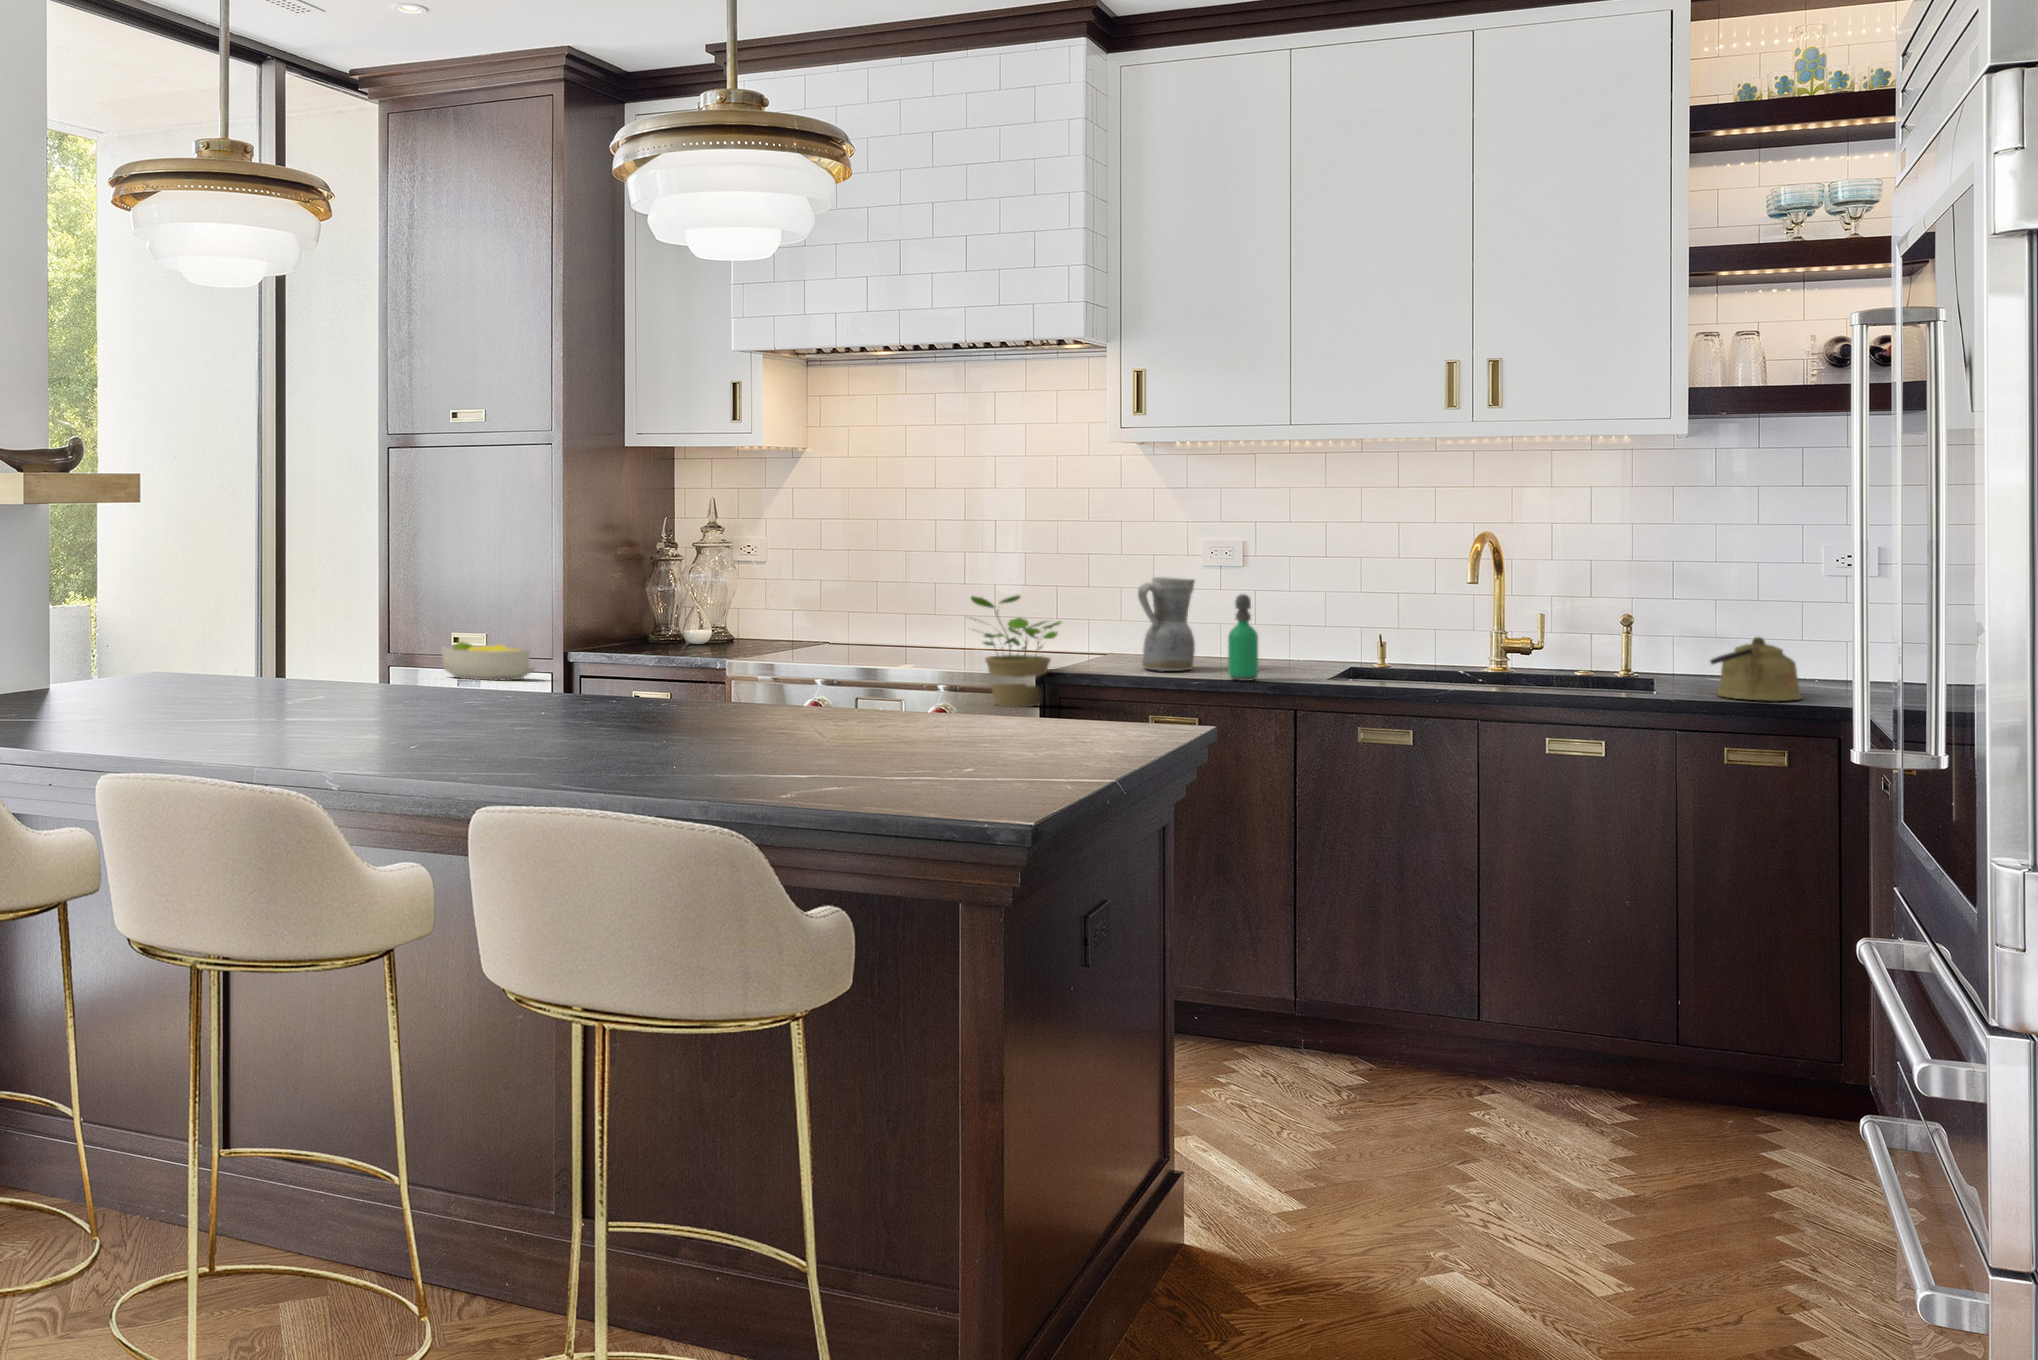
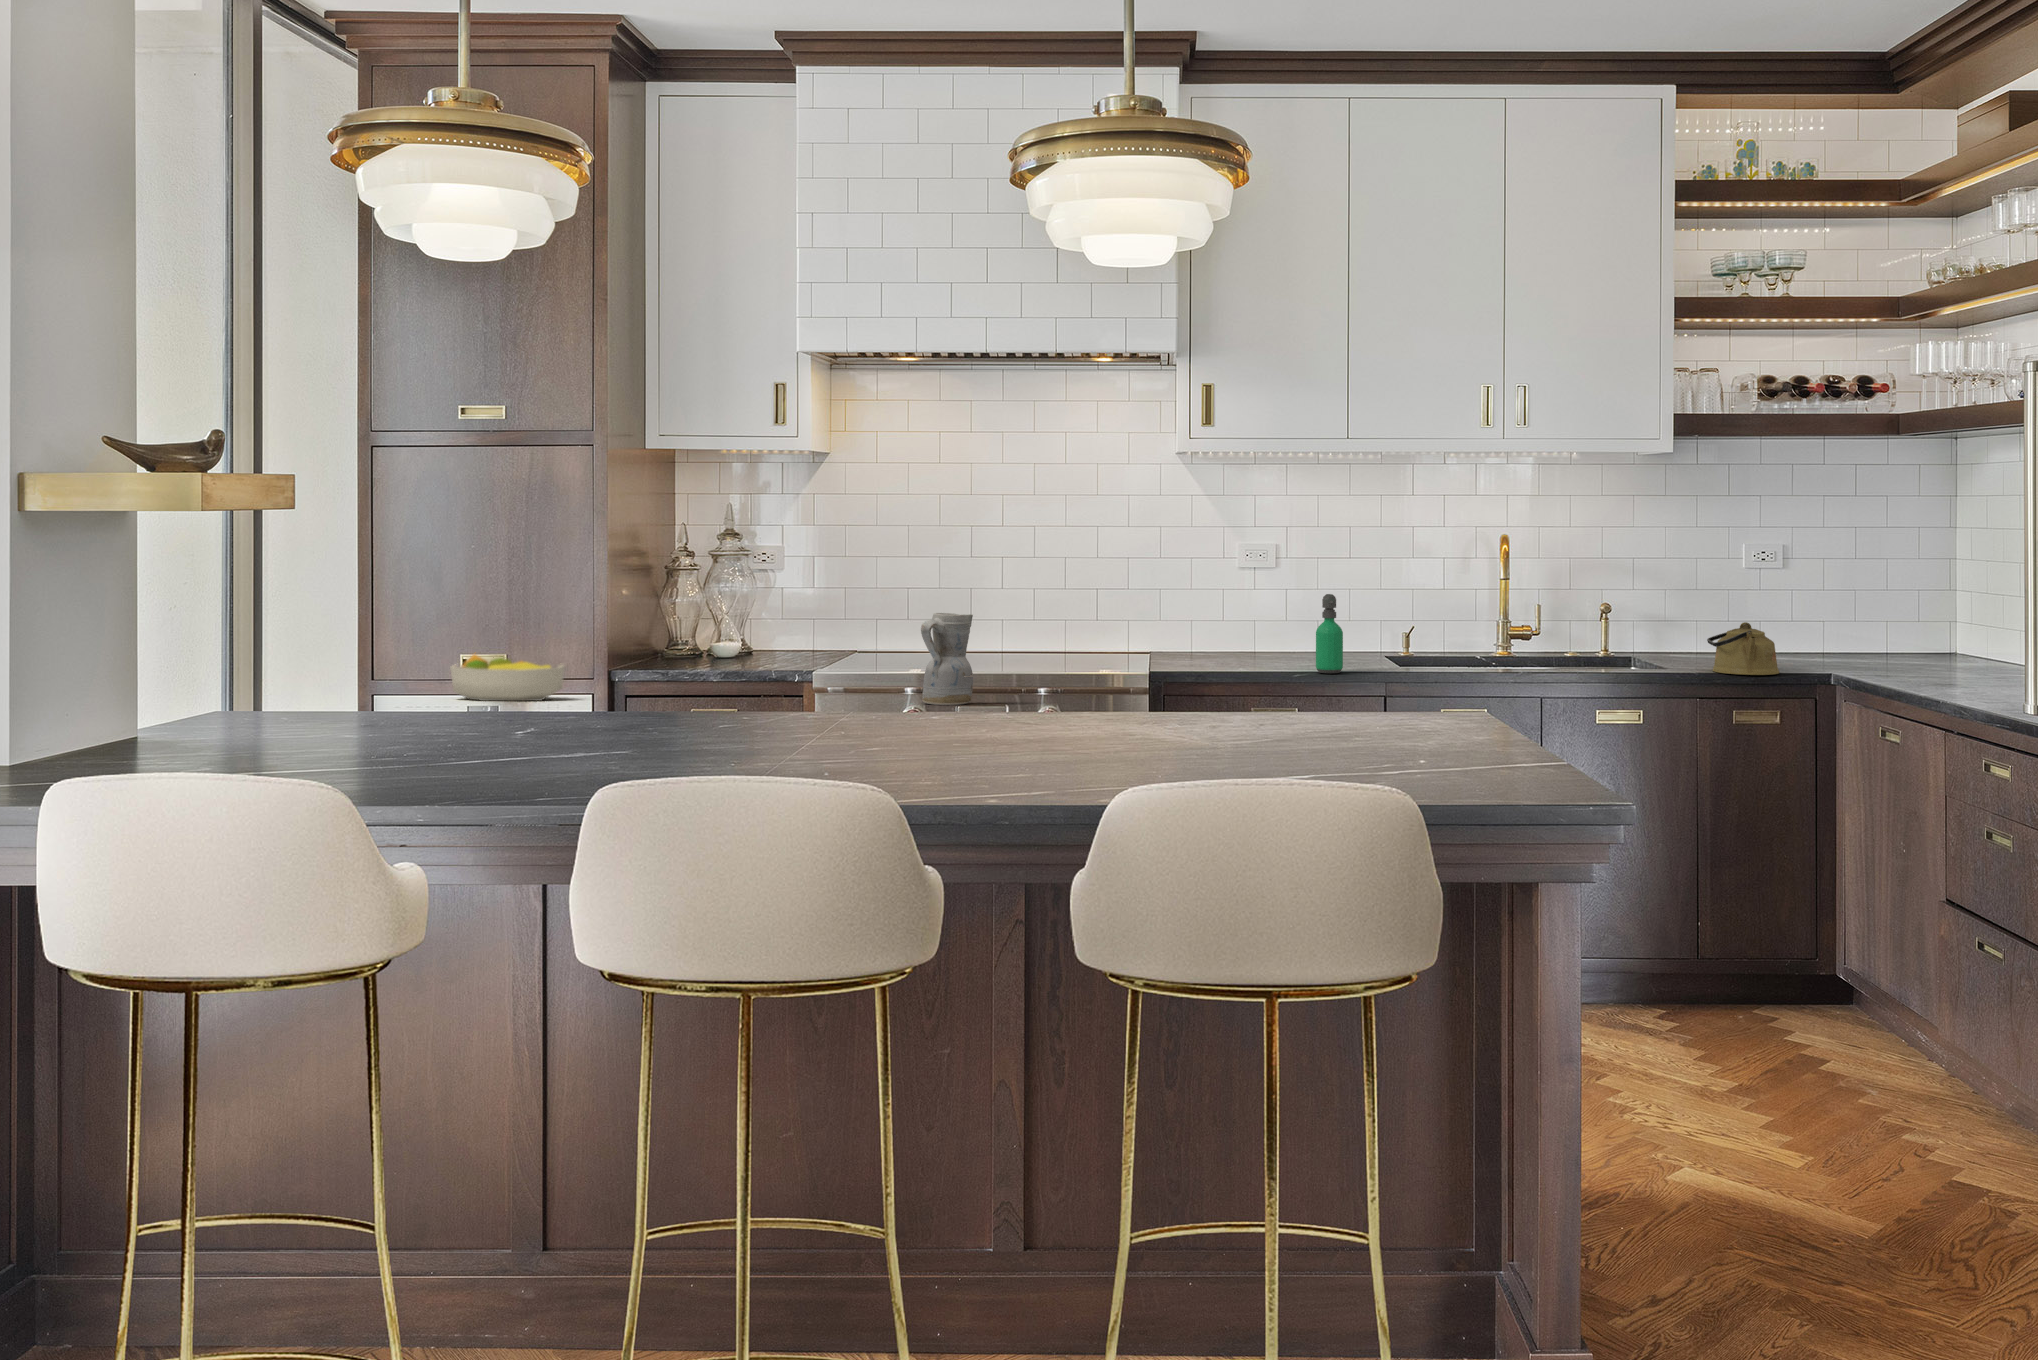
ceramic pitcher: present [1138,577,1195,671] -> present [921,613,973,705]
potted plant: present [971,595,1061,707] -> none [1068,599,1162,706]

